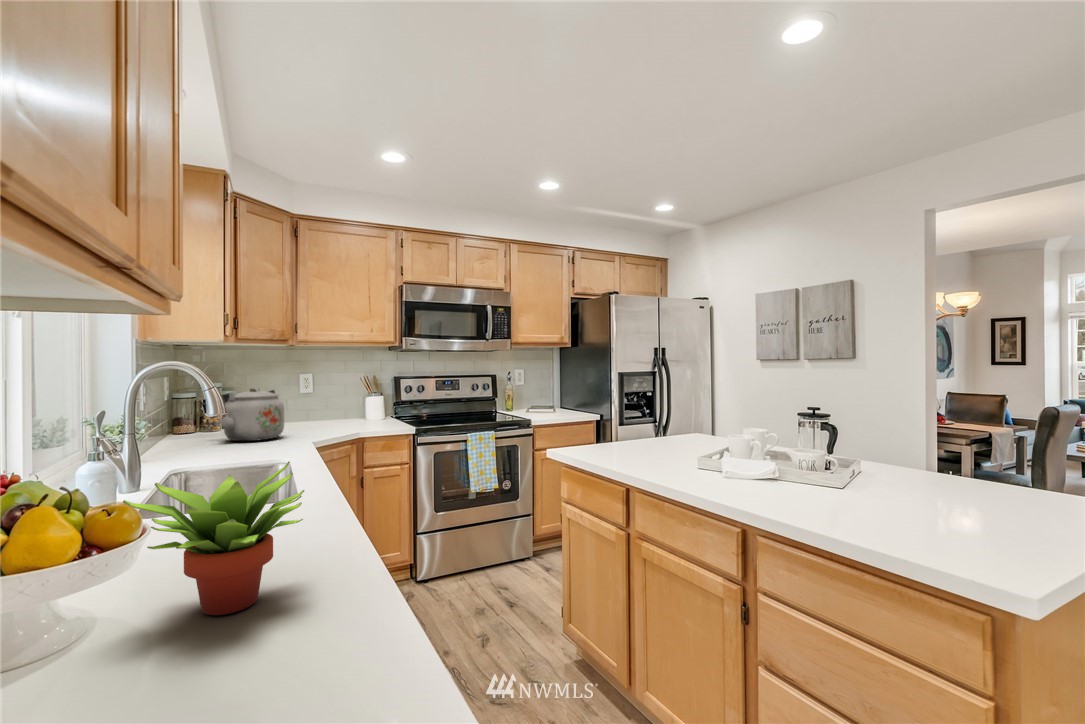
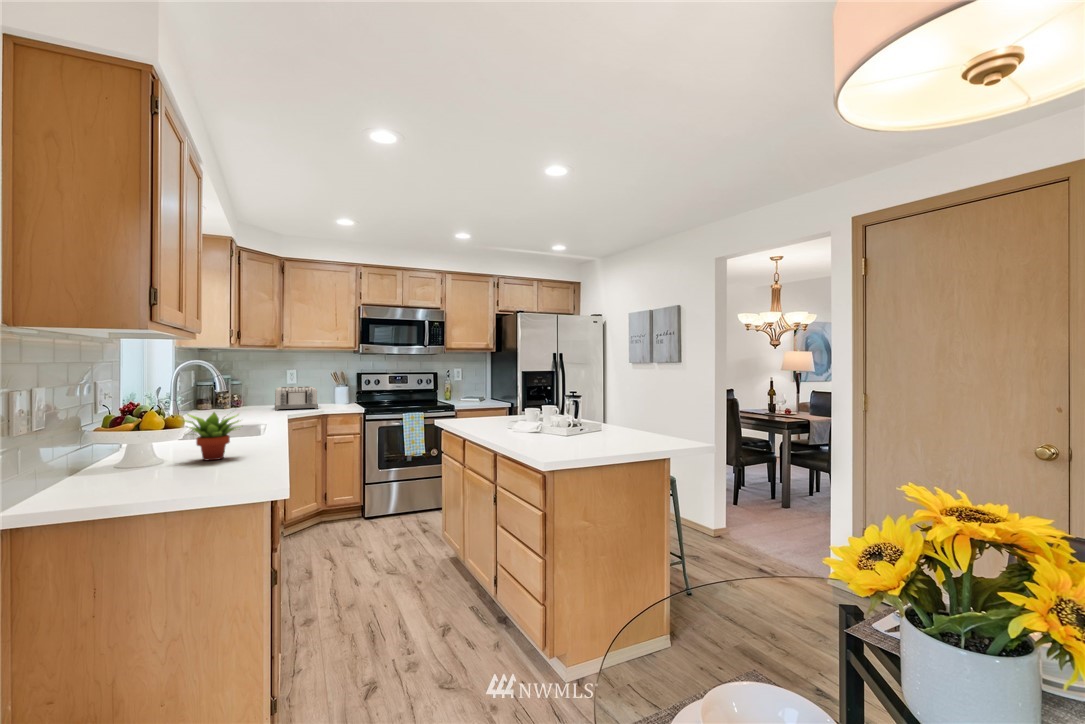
kettle: present [220,388,284,441] -> none [222,379,270,414]
toaster: none [285,397,350,433] -> present [275,386,318,410]

